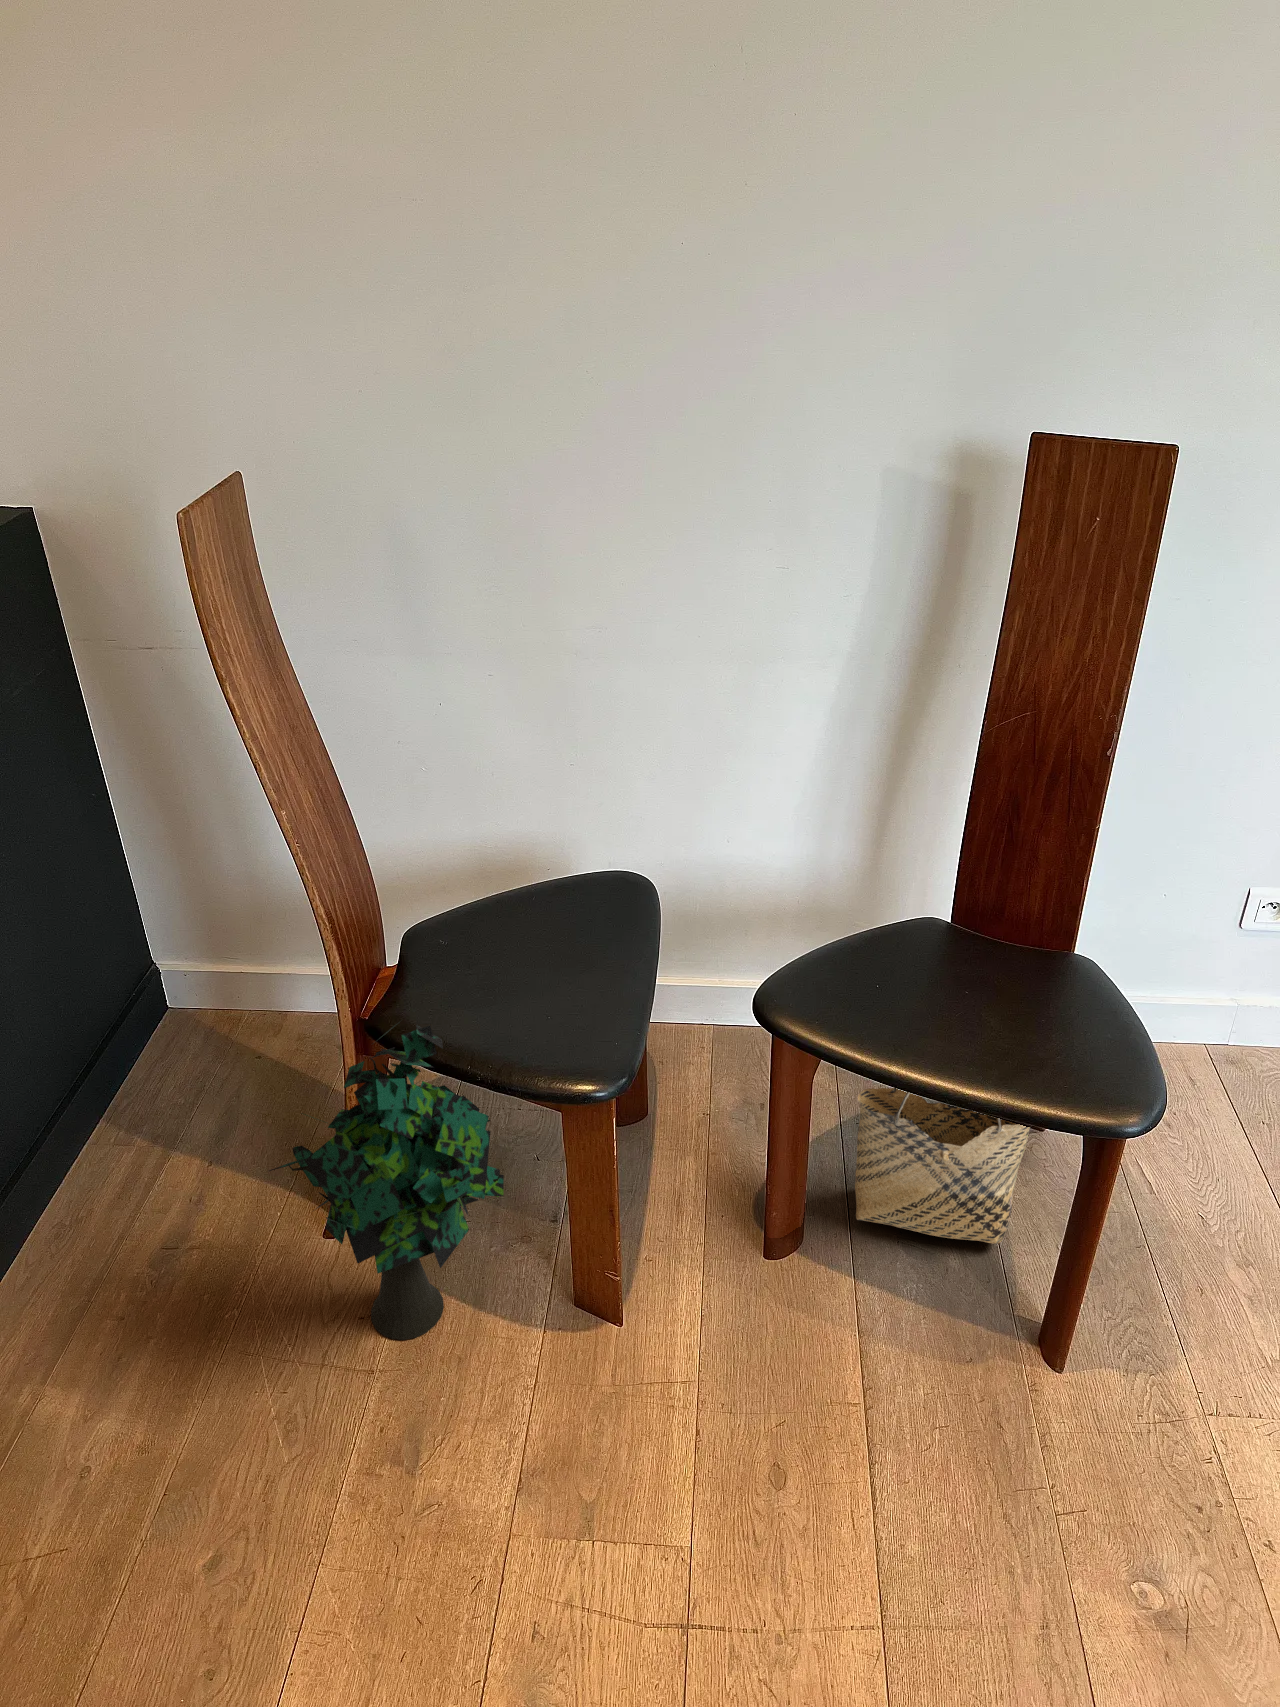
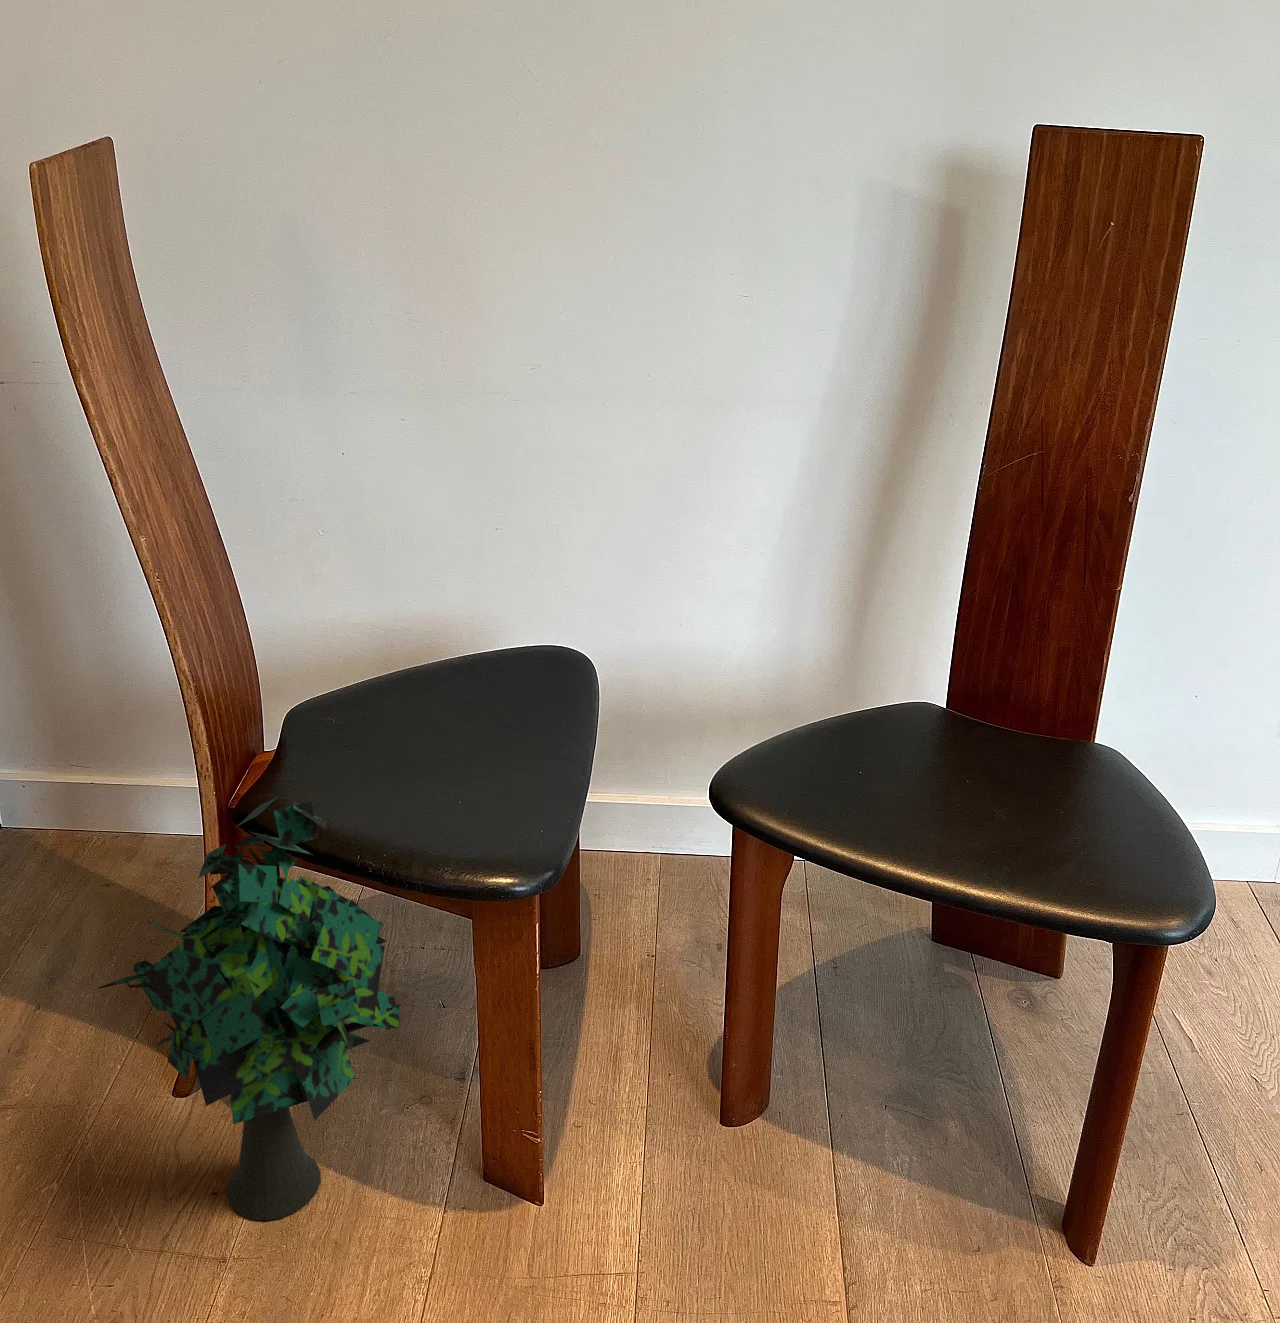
woven basket: present [855,1088,1030,1244] -> none [834,819,1051,1112]

